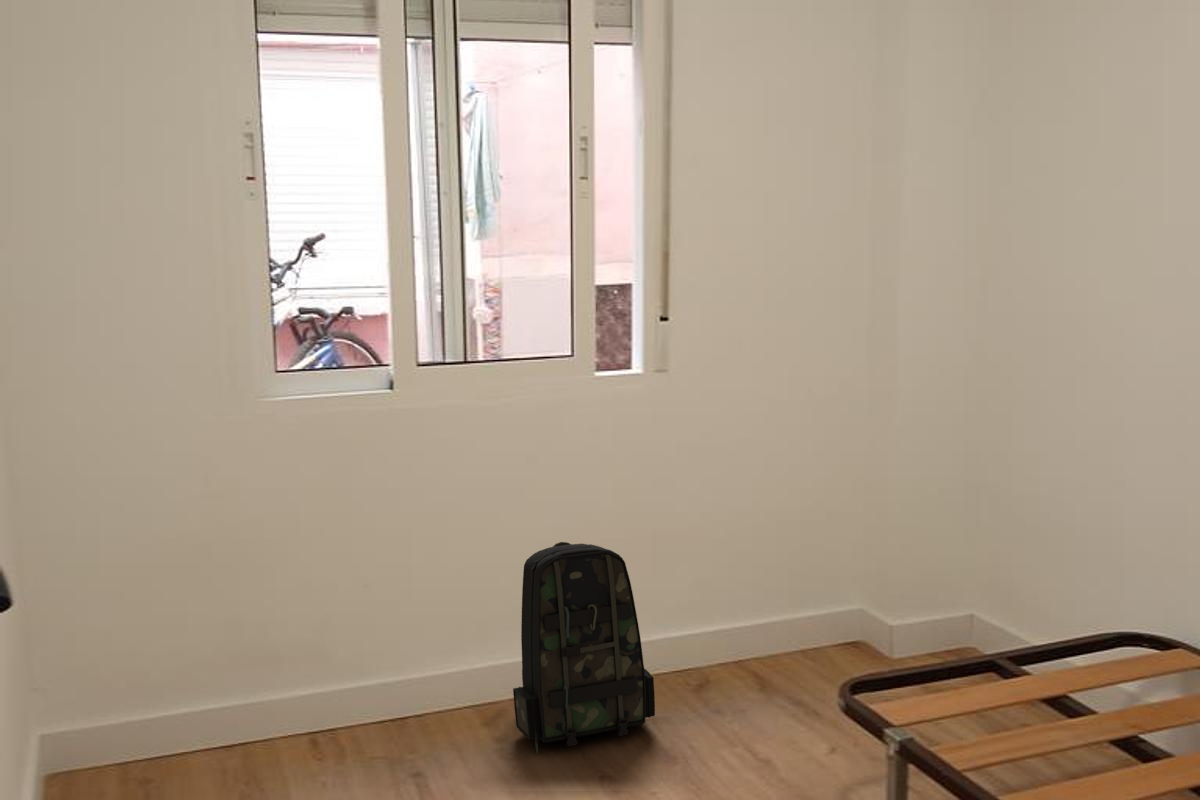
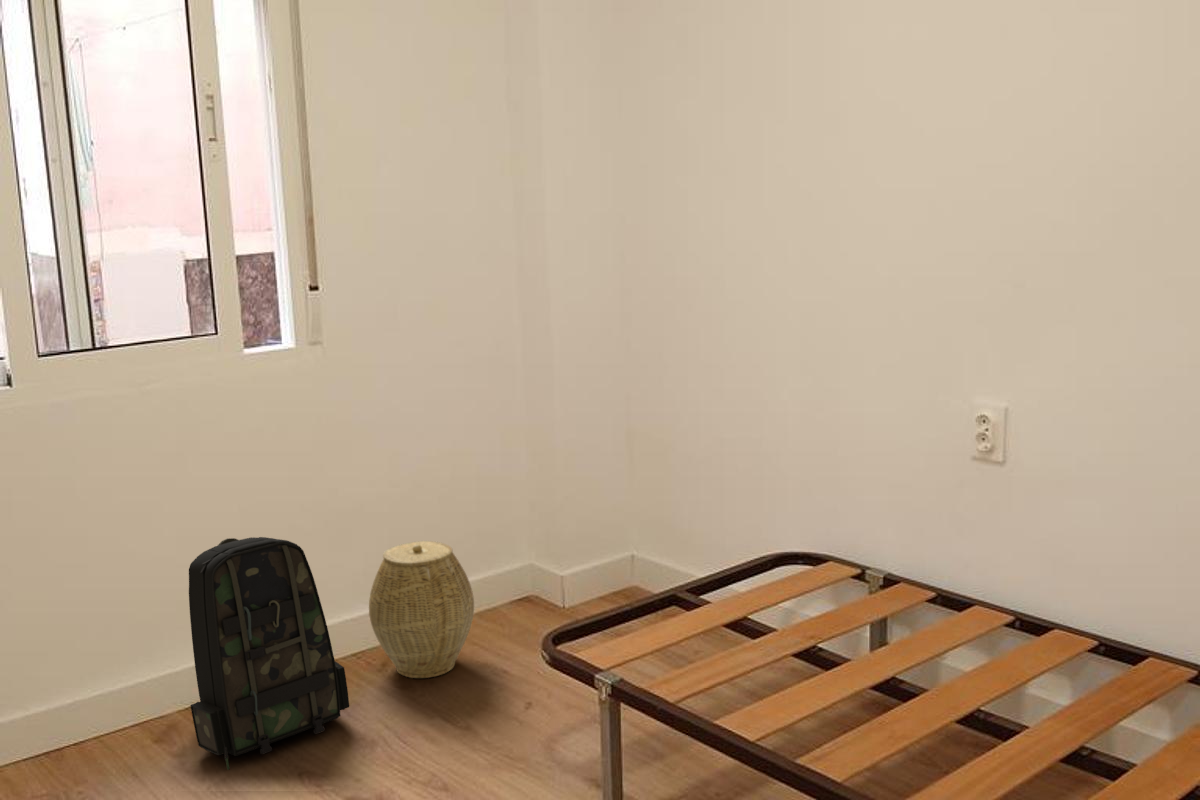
woven basket: none [688,568,789,700] -> present [369,541,474,678]

